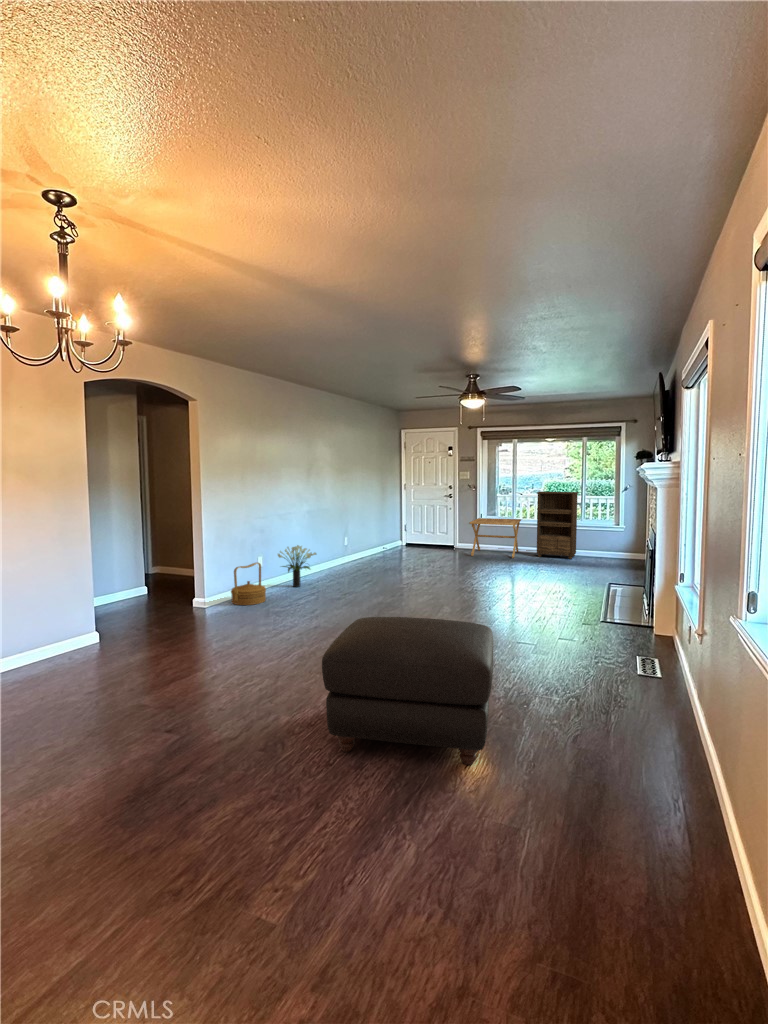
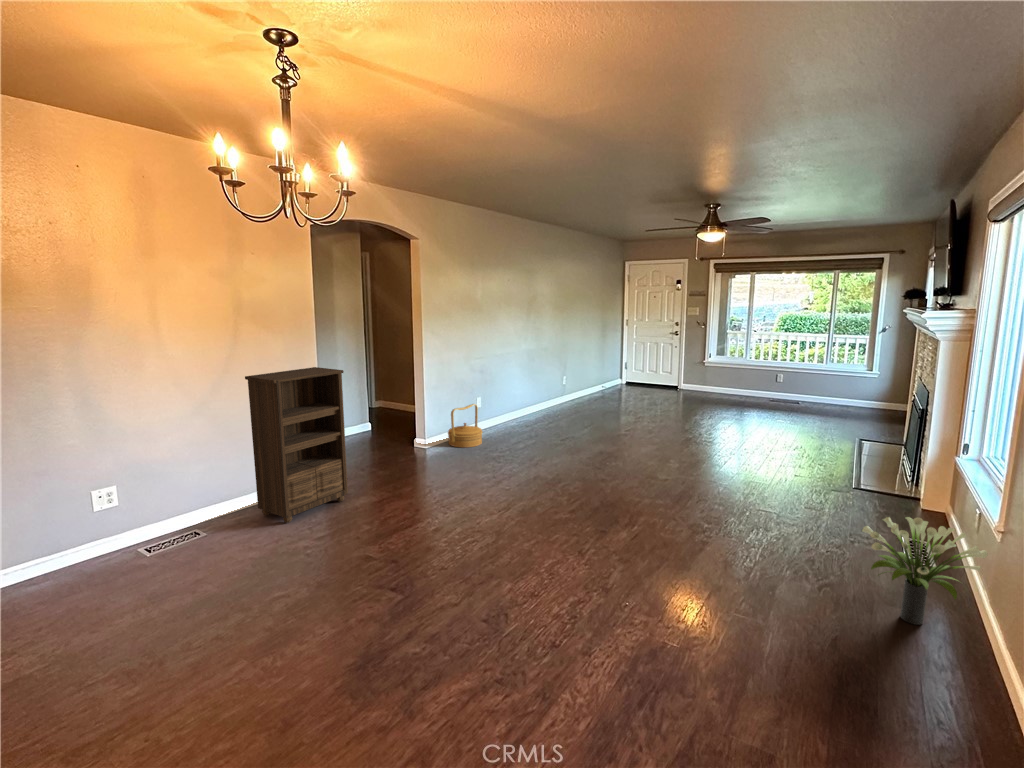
bookshelf: present [537,492,579,559] -> present [245,367,348,523]
side table: present [469,518,521,558] -> none [696,357,754,403]
potted plant: present [278,545,316,587] -> present [862,517,987,625]
ottoman: present [322,617,493,765] -> none [550,486,743,662]

